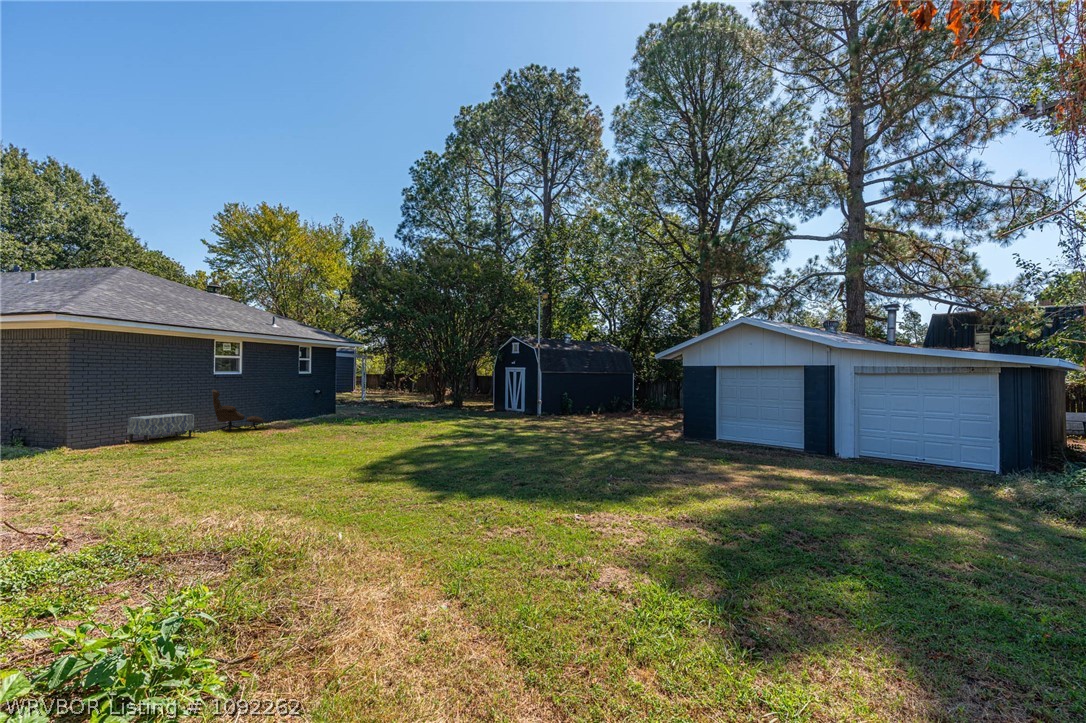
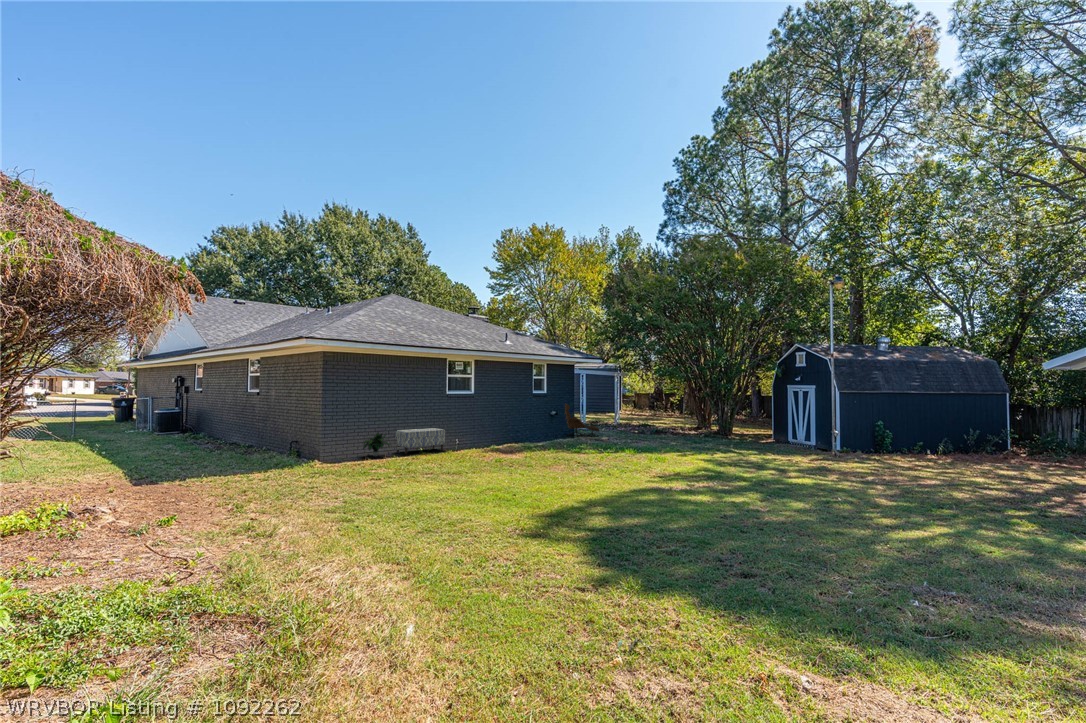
lounge chair: present [212,390,264,432] -> present [565,404,599,436]
potted plant: none [82,419,129,448] -> present [363,433,390,456]

